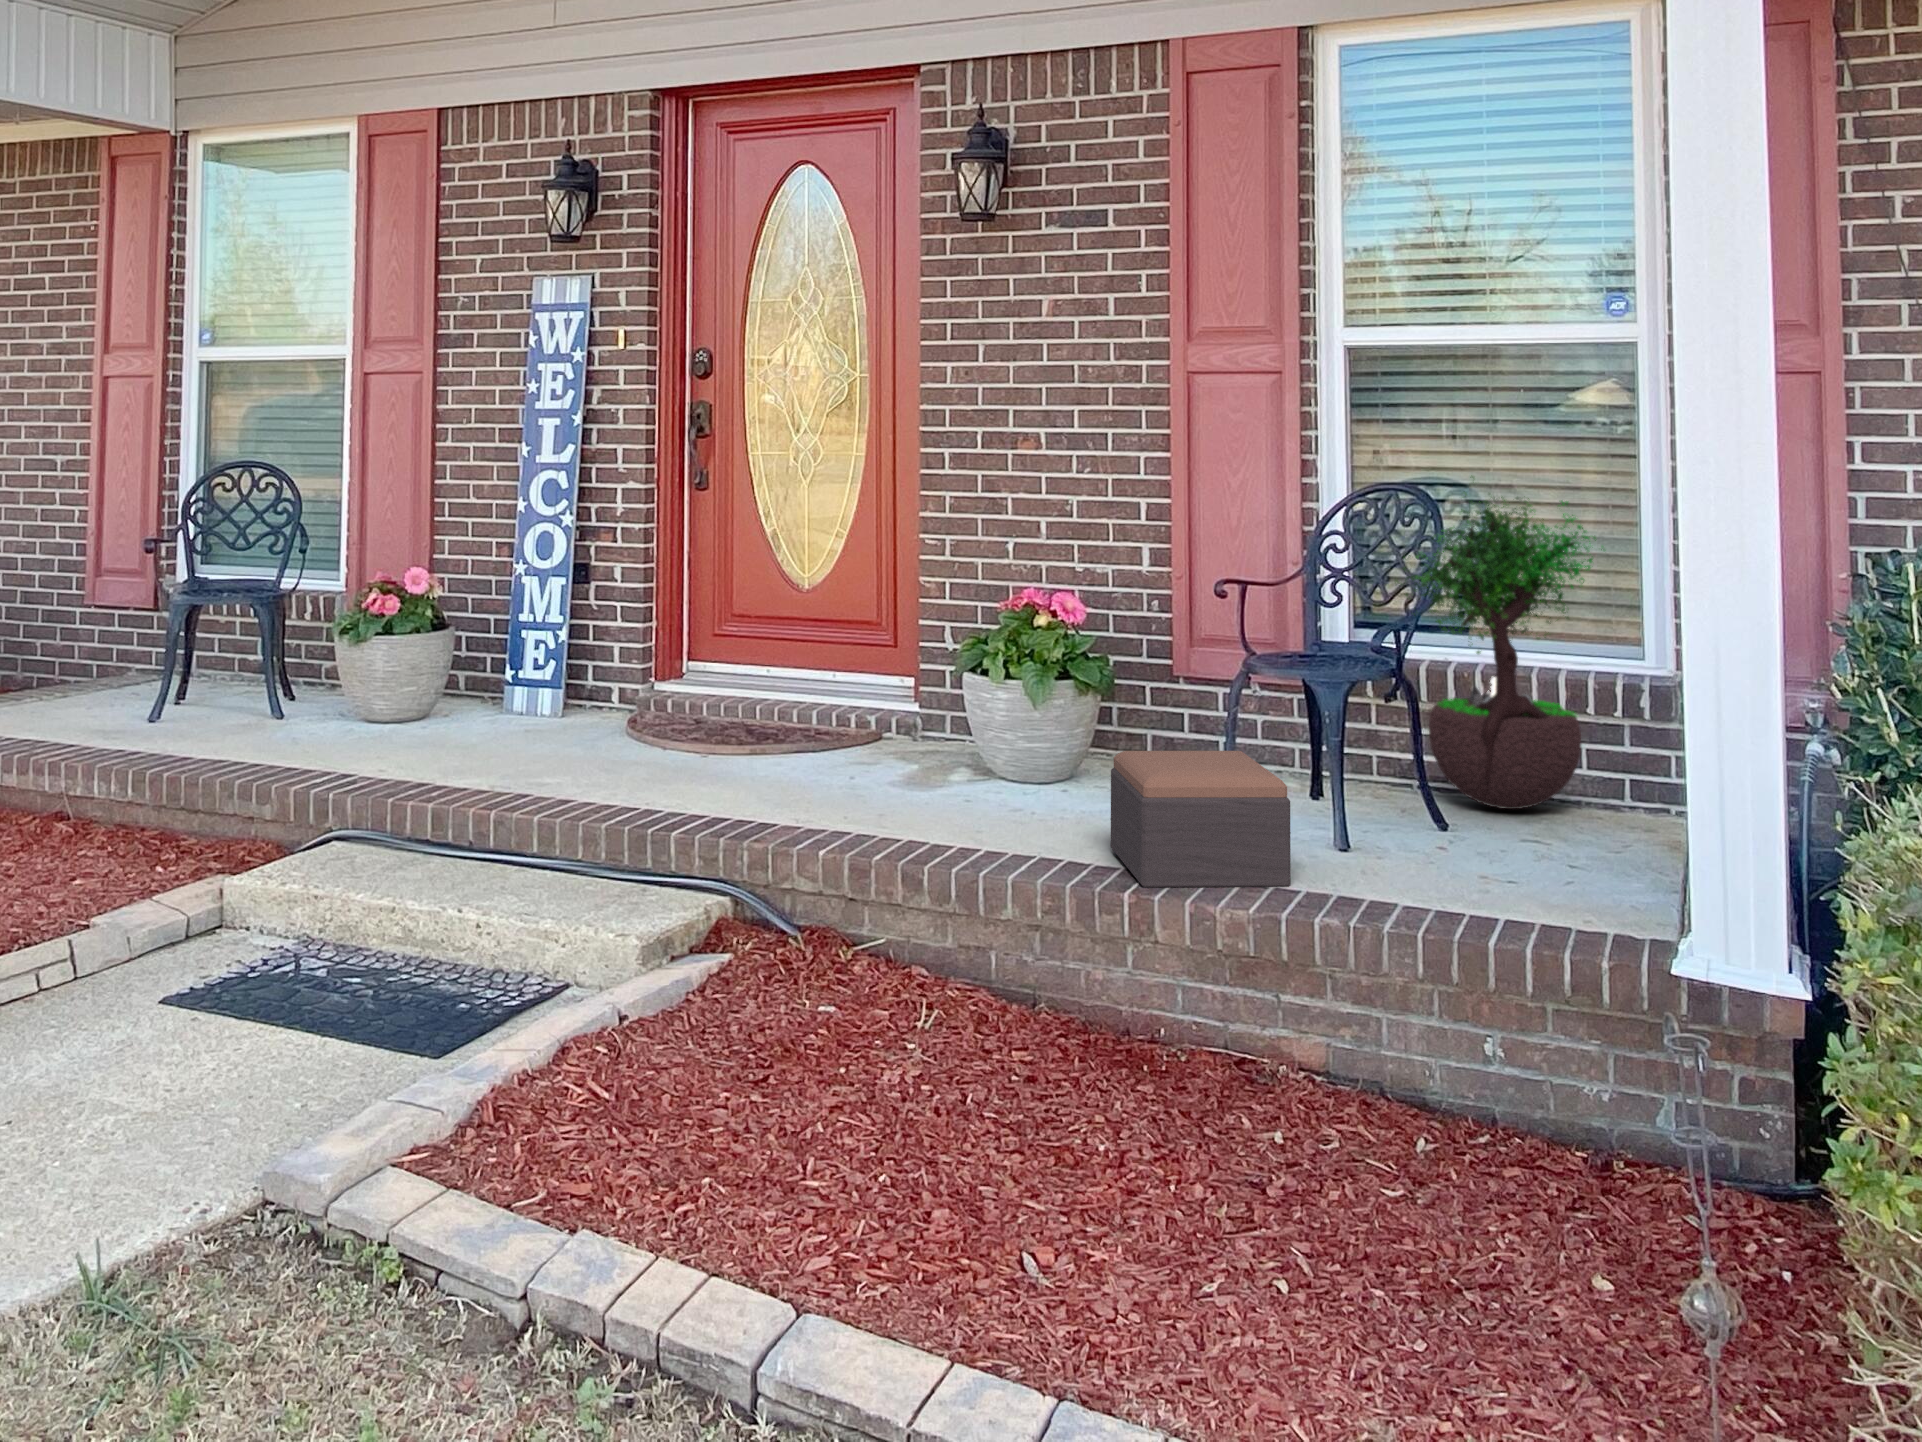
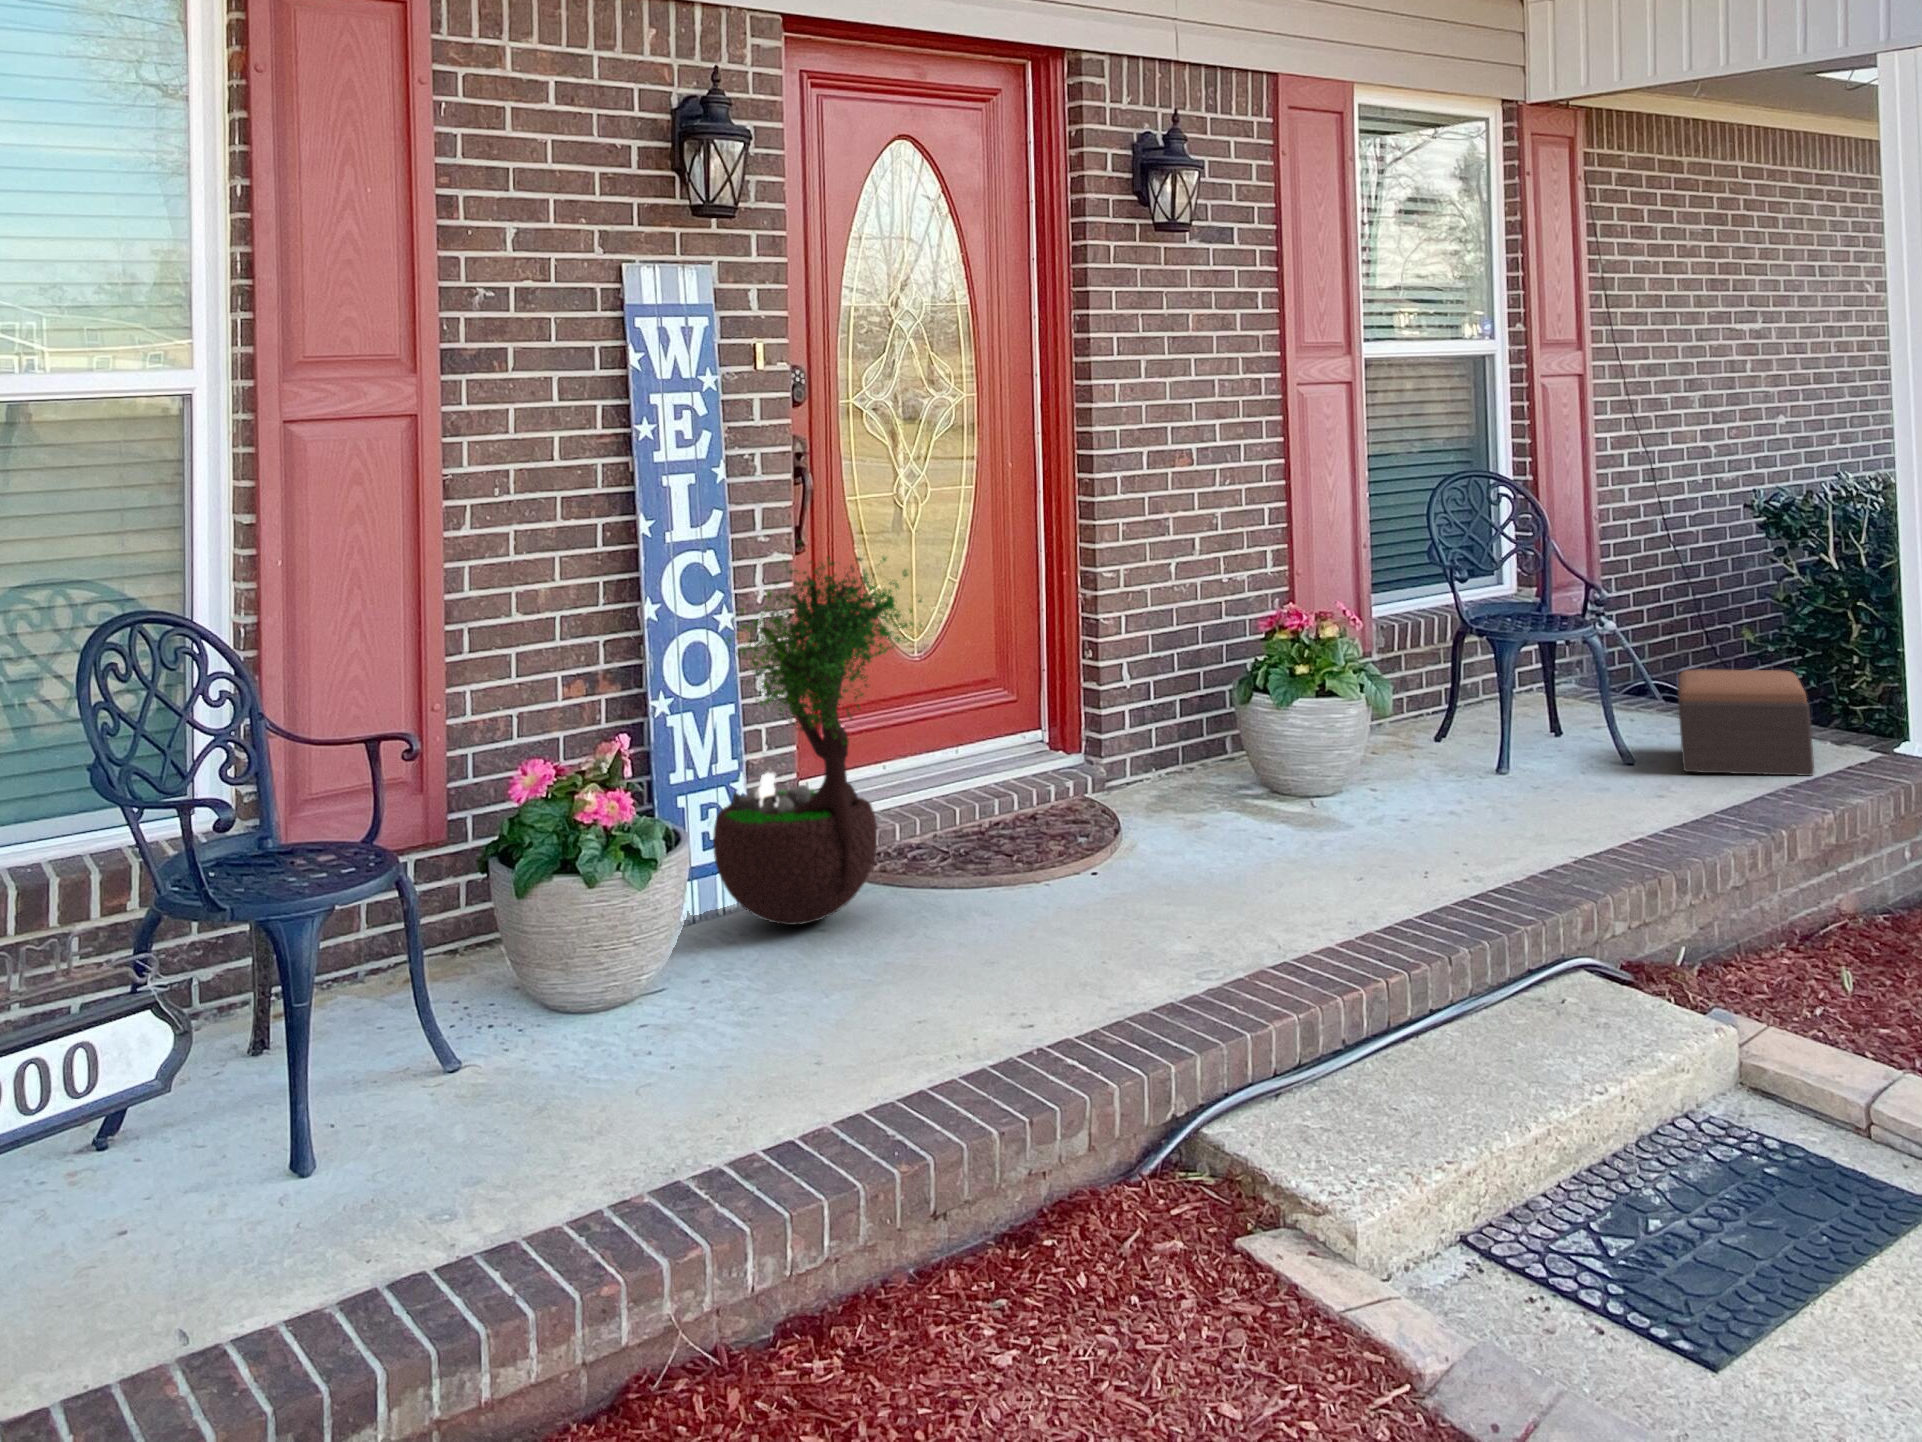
potted tree: present [1397,476,1602,809] -> present [713,541,922,925]

